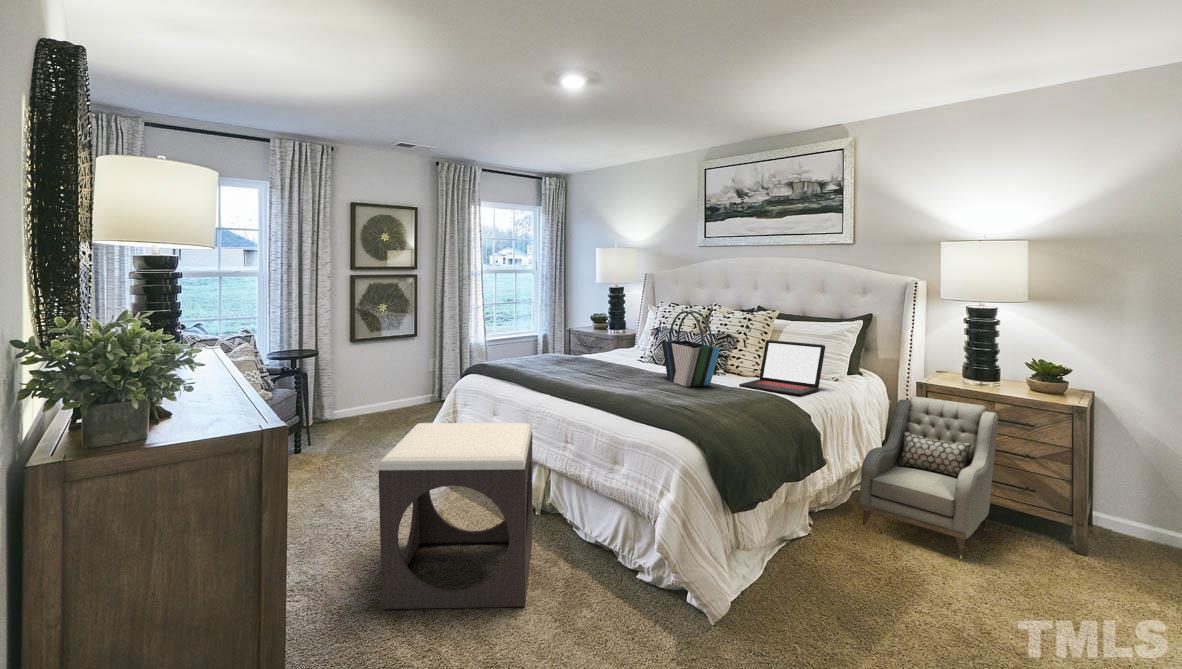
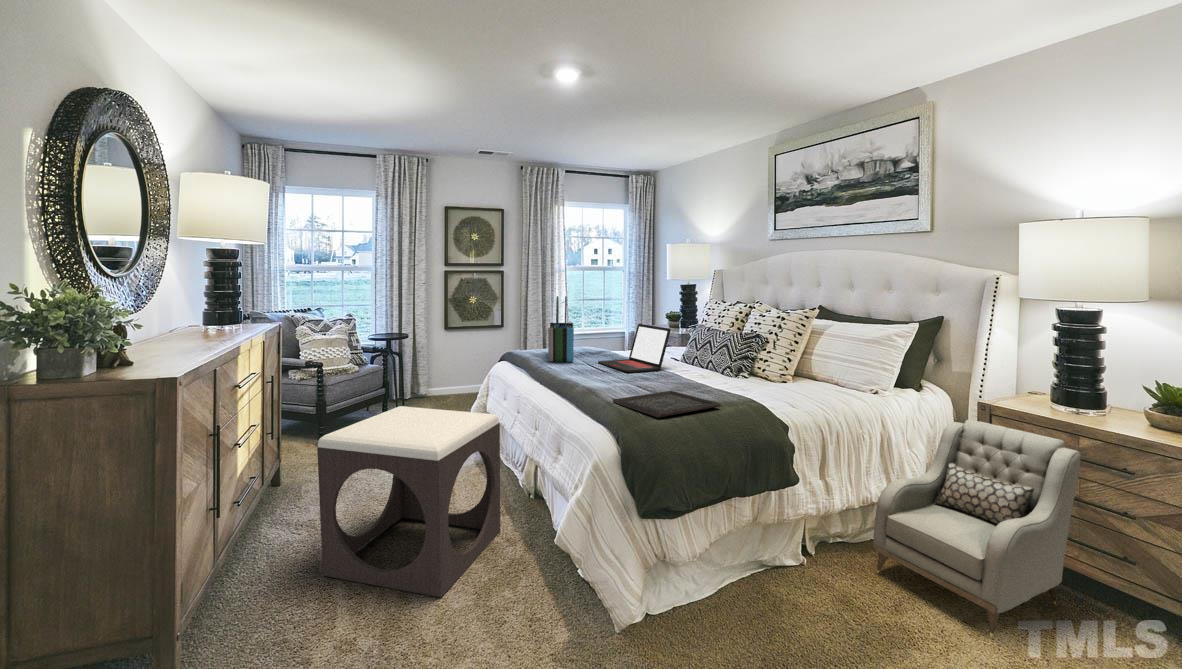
tote bag: present [662,311,720,387] -> present [548,296,574,362]
laptop: present [739,340,825,395] -> present [598,324,671,372]
tray: none [651,389,744,411] -> present [613,391,721,417]

